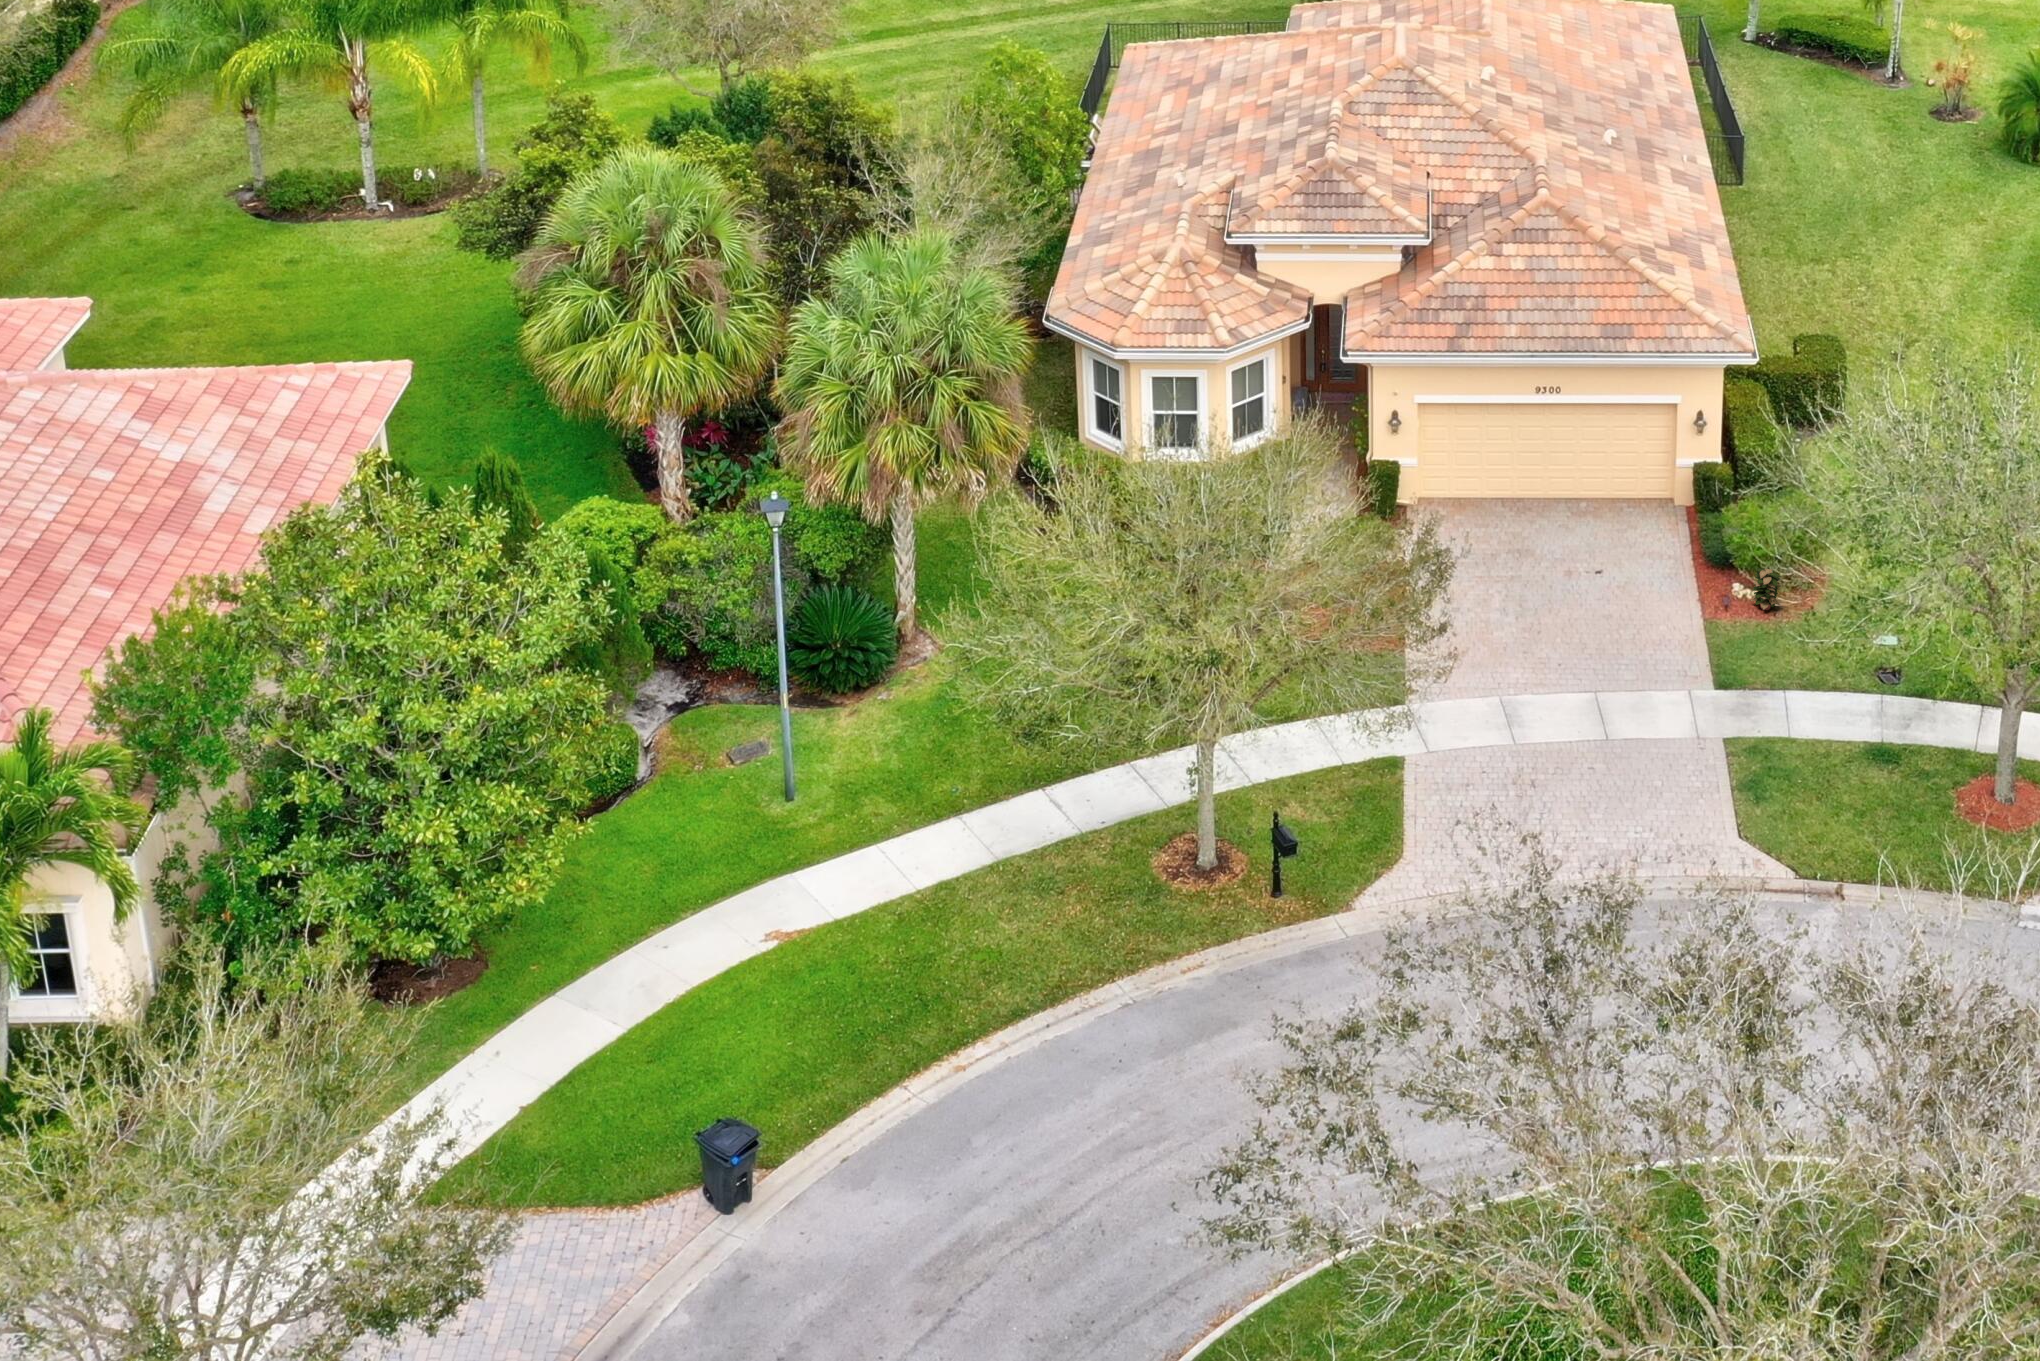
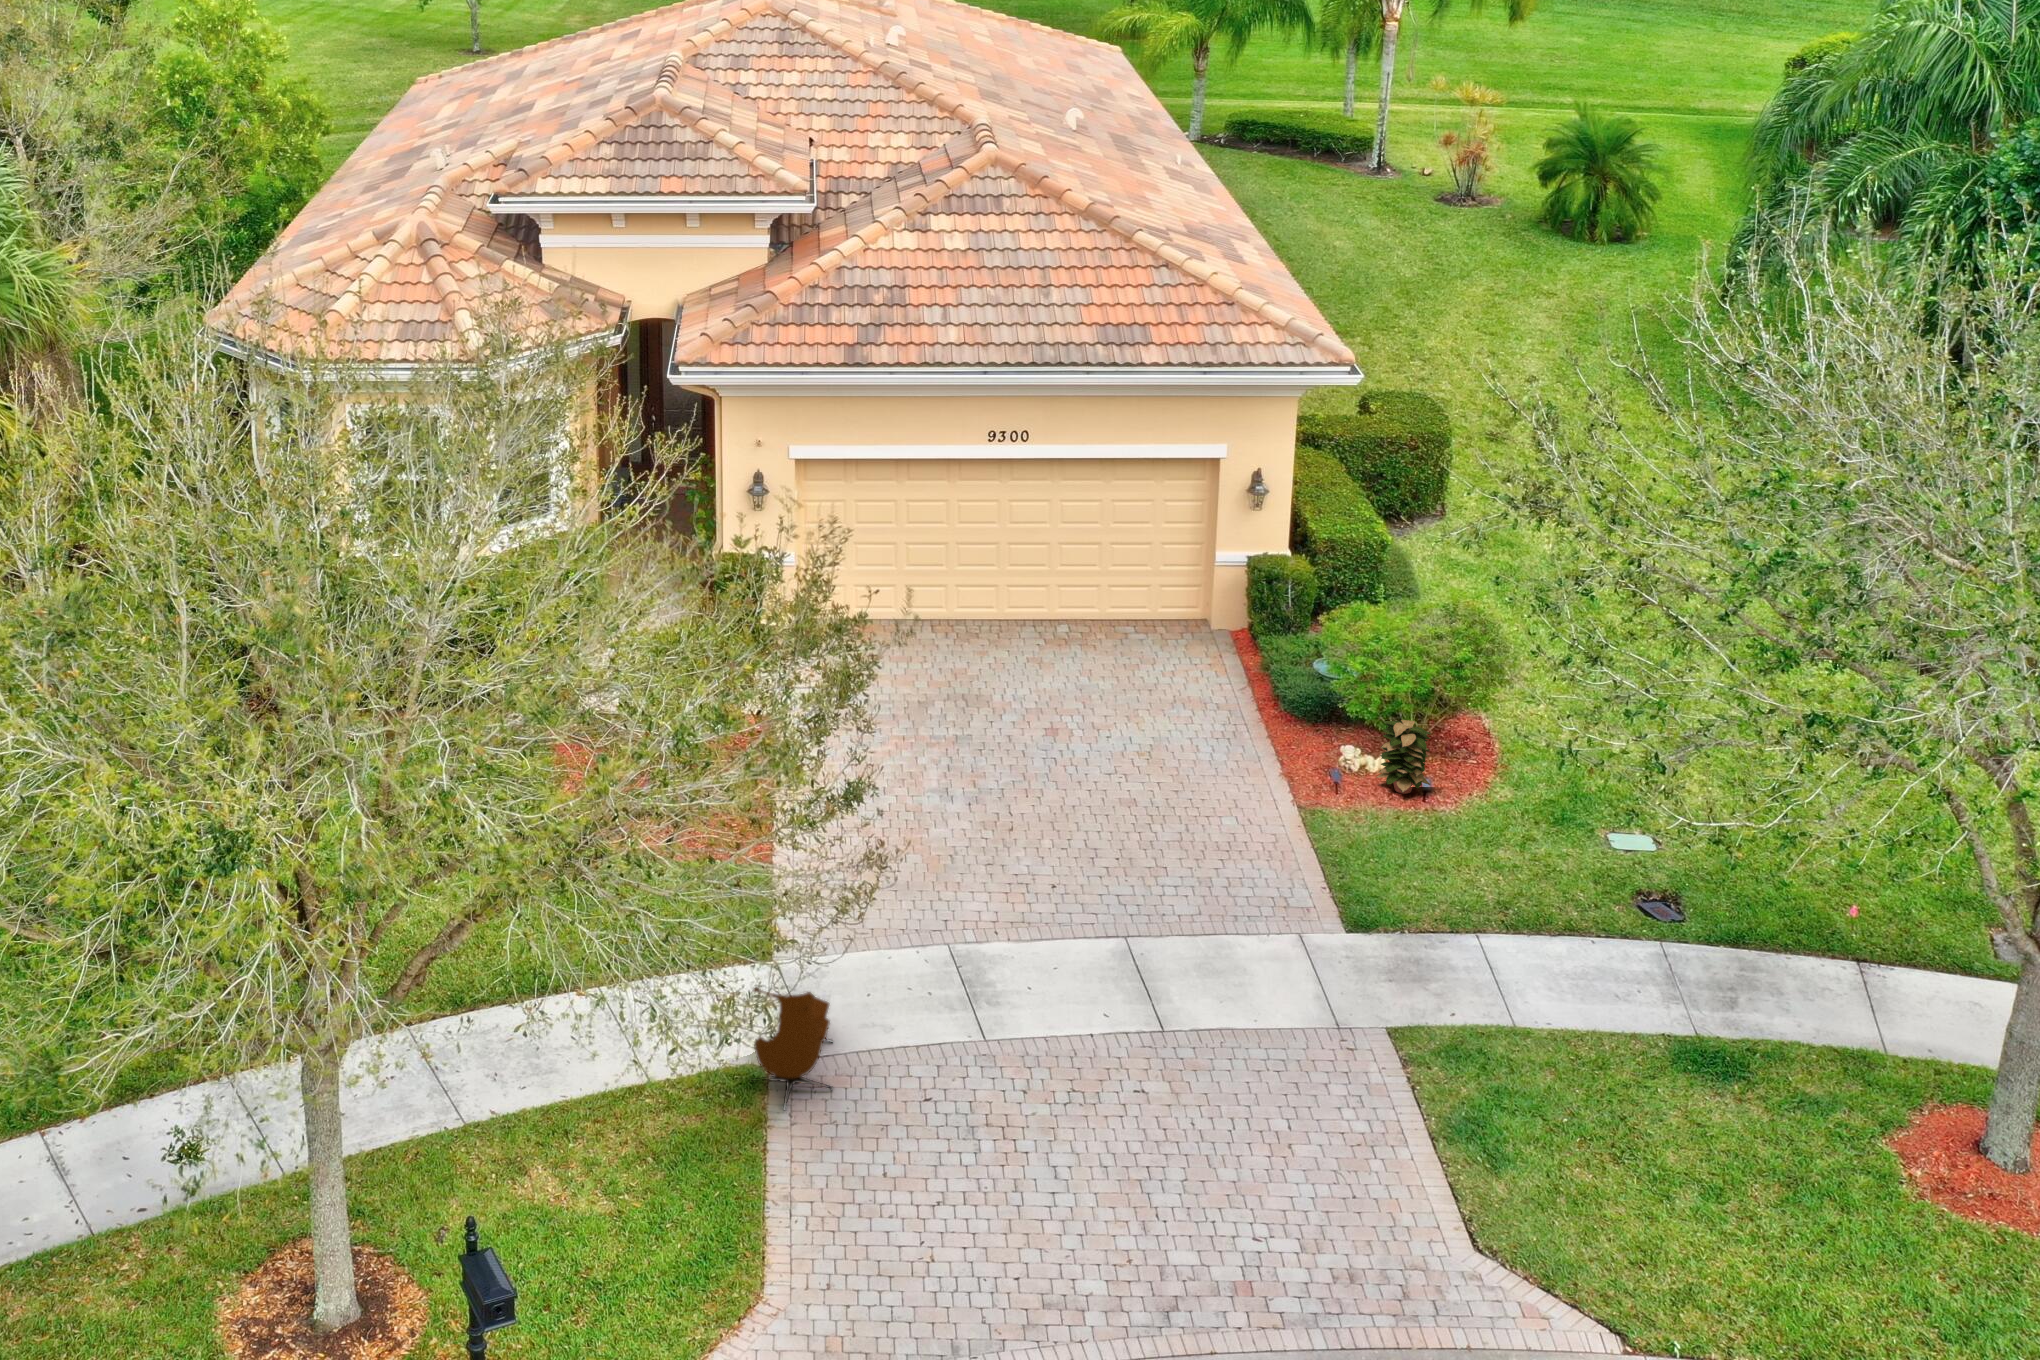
lounge chair: none [1395,717,1438,777] -> present [750,987,832,1109]

